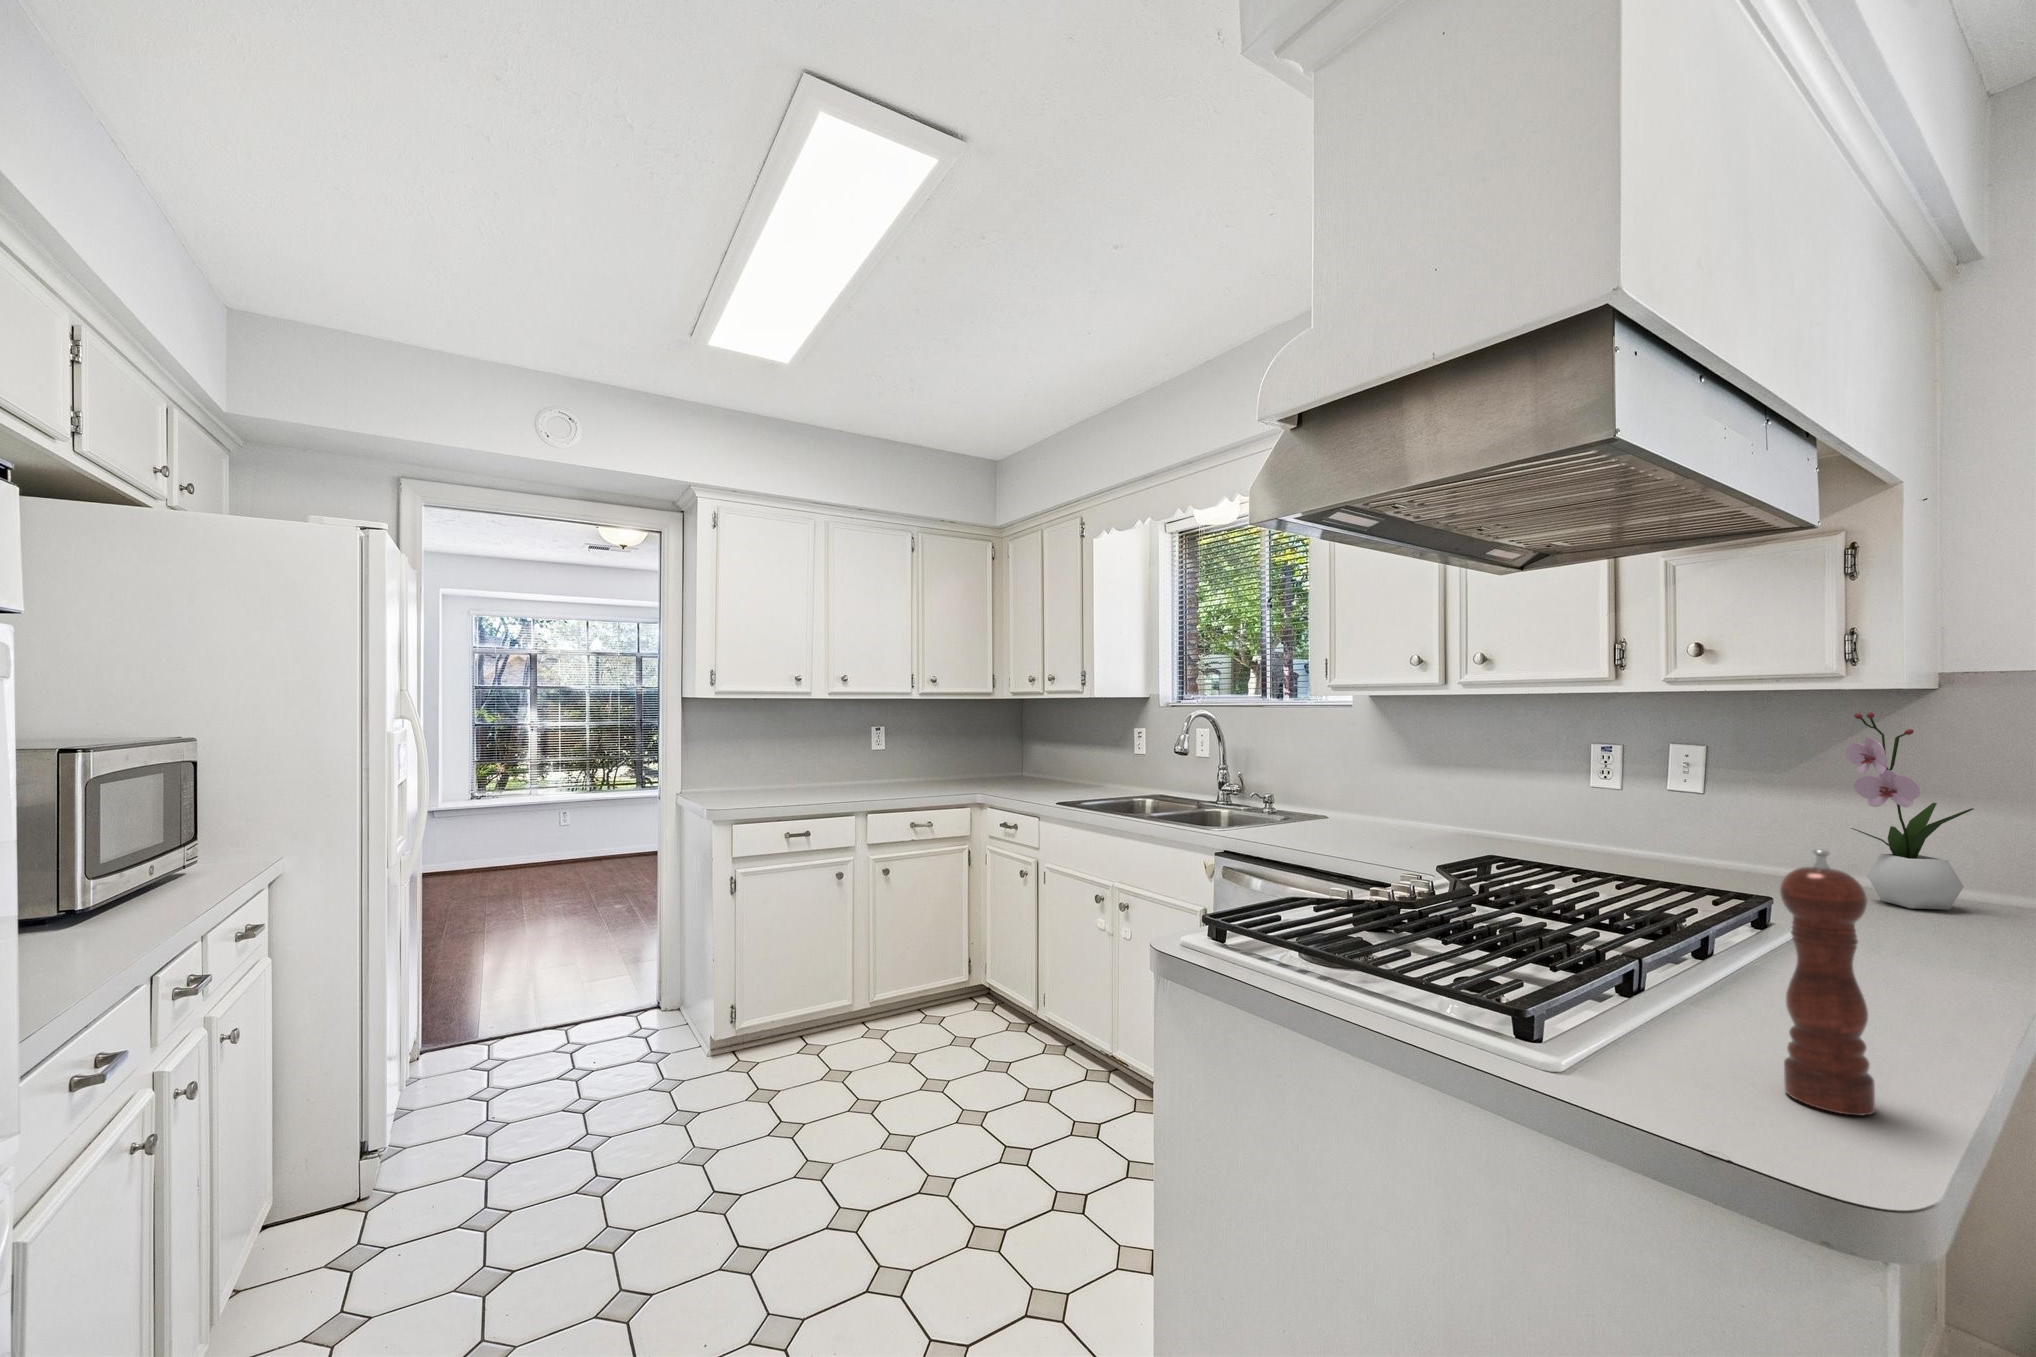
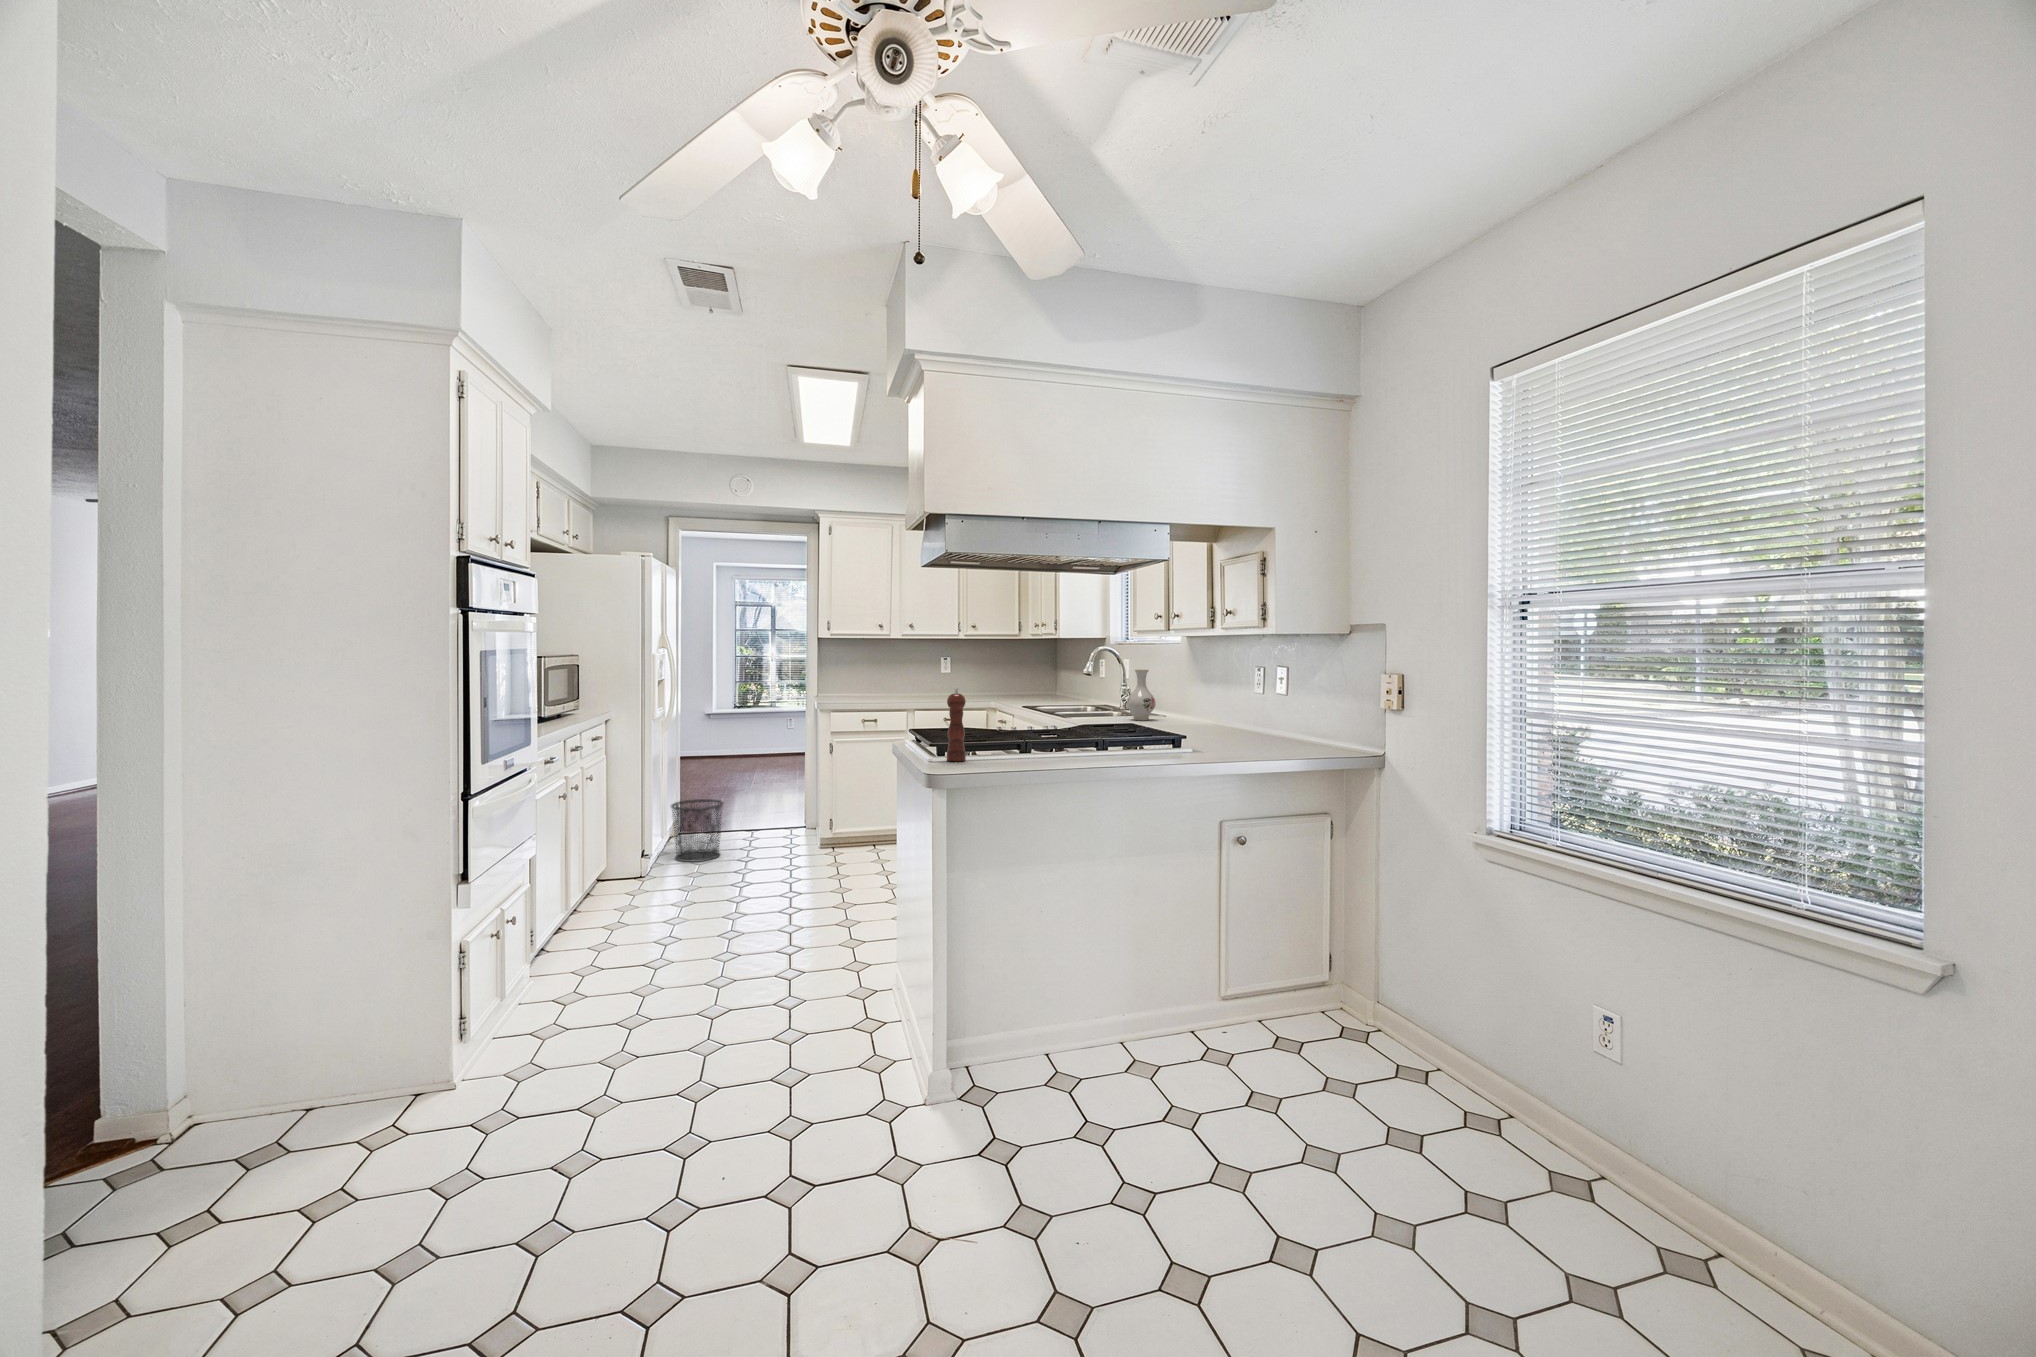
flower arrangement: present [1845,712,1974,910] -> none [1232,651,1270,746]
vase: none [1345,744,1397,831] -> present [1127,669,1156,721]
waste bin: none [417,1006,534,1152] -> present [671,799,723,862]

